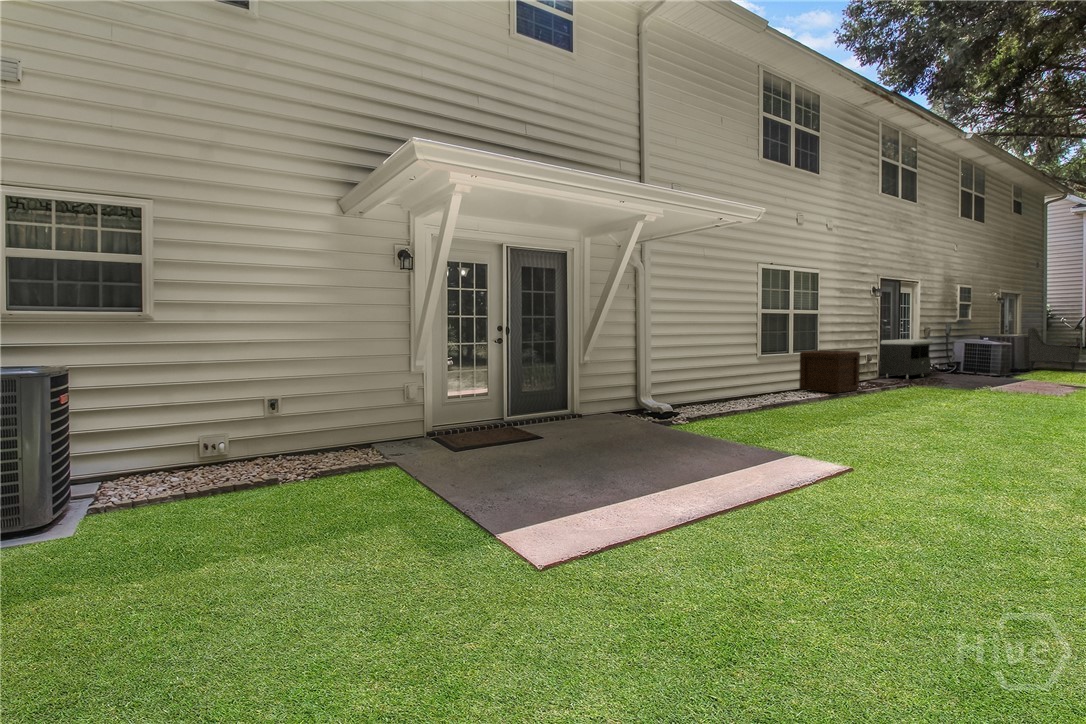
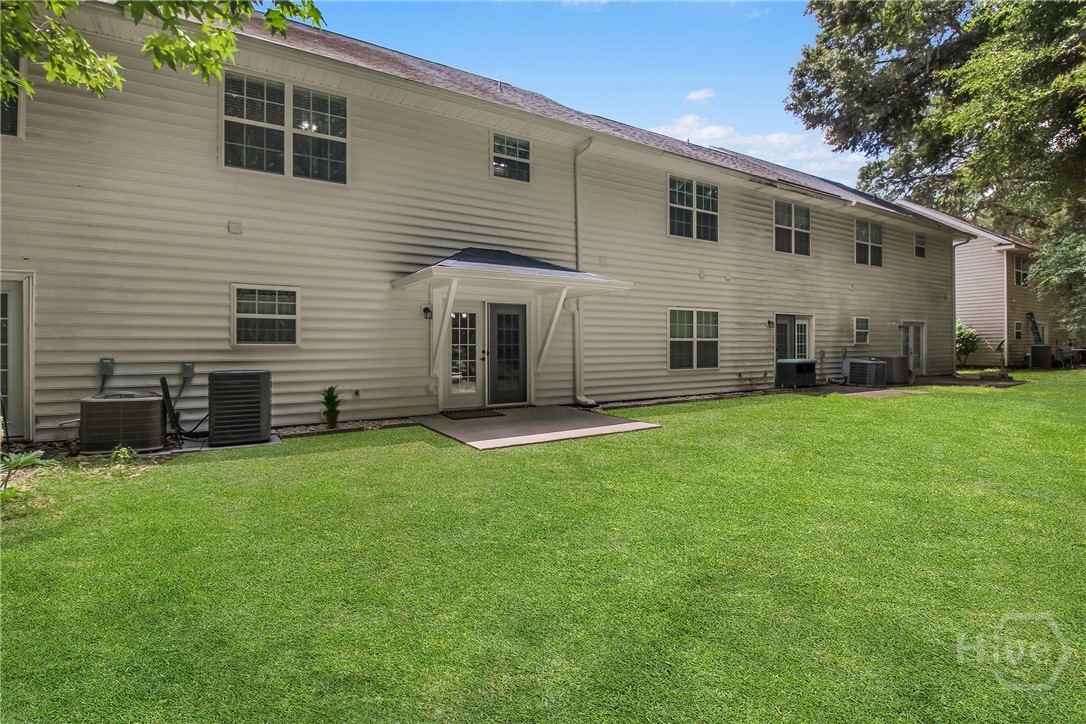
chair: present [1028,328,1080,372] -> none [902,351,942,385]
wooden crate: present [799,350,860,393] -> none [702,366,743,396]
potted plant: none [181,393,256,479] -> present [320,385,342,428]

